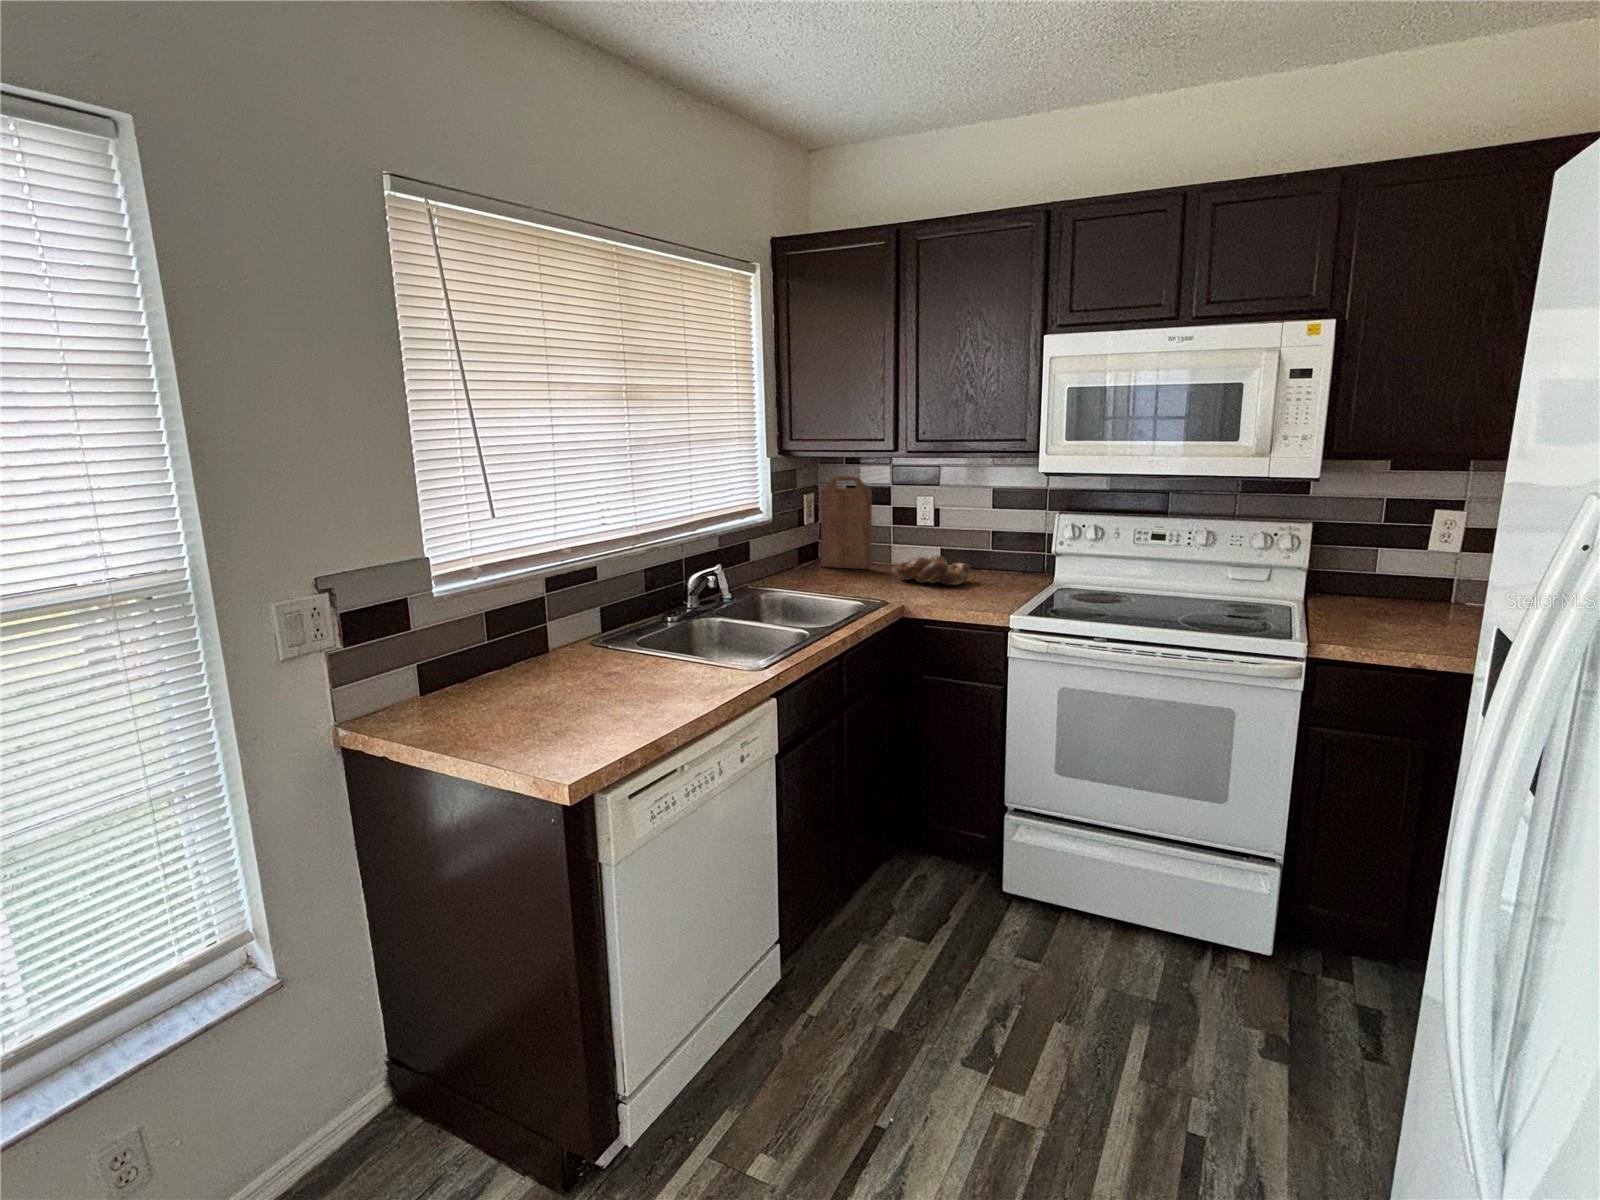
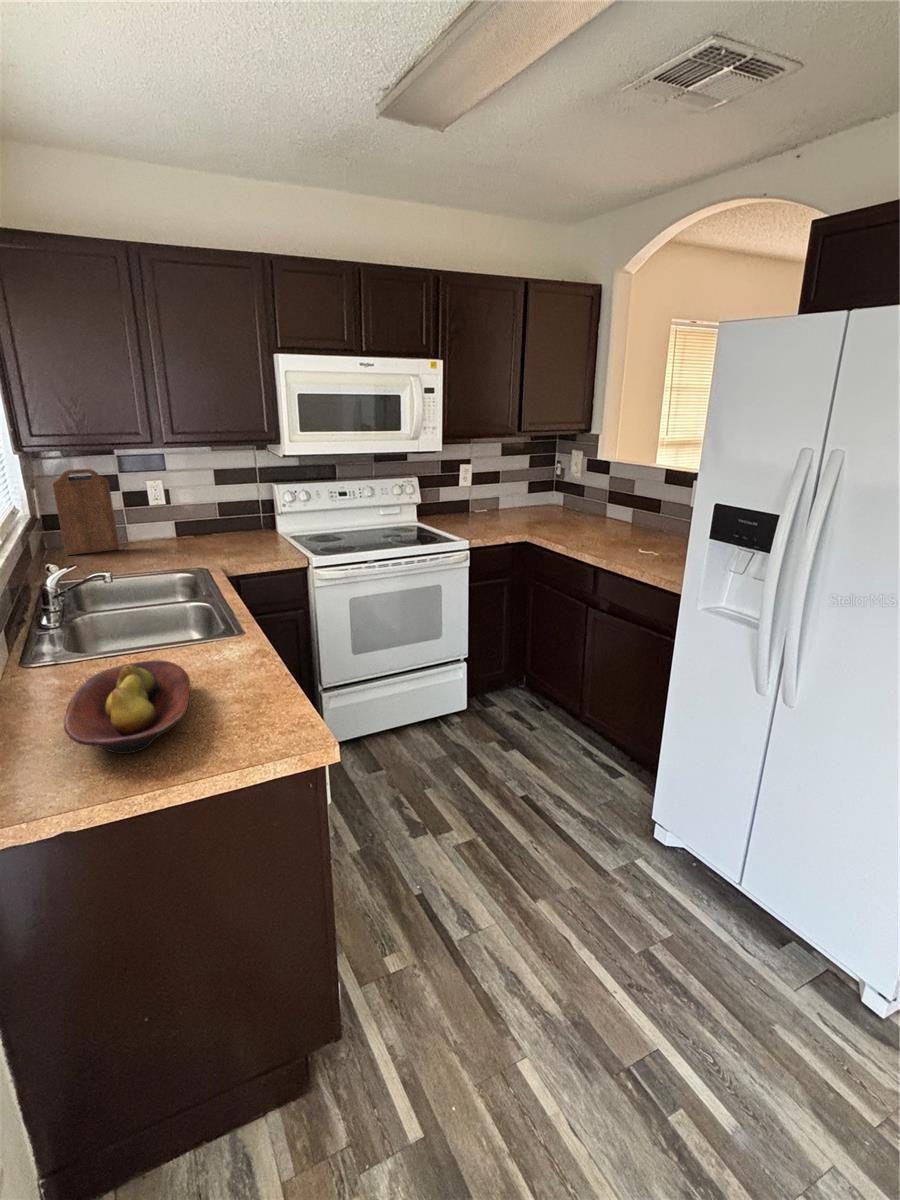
bread loaf: present [897,556,971,585] -> none [164,527,226,552]
fruit bowl: none [461,647,626,718] -> present [64,660,190,754]

